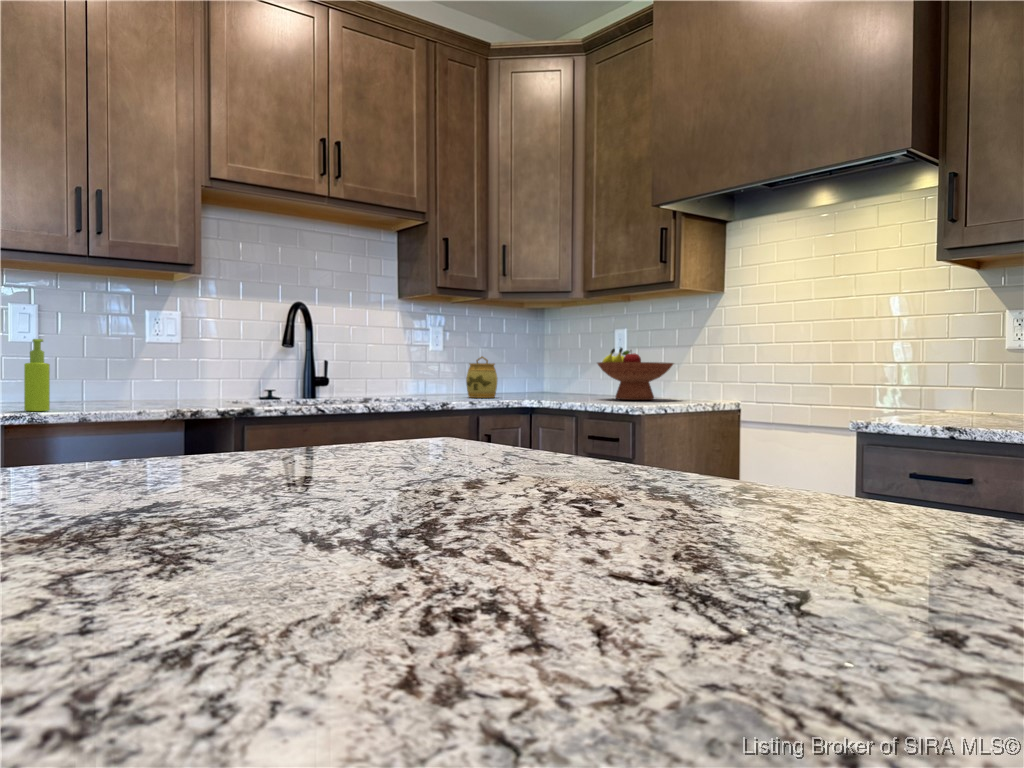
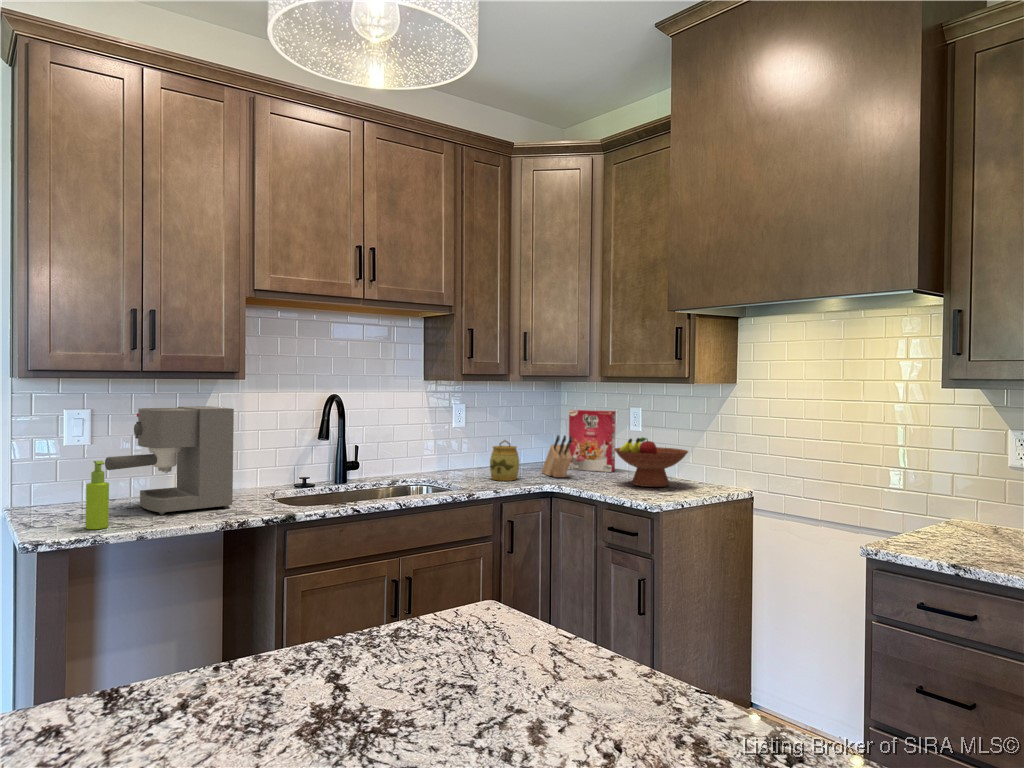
coffee maker: none [47,295,188,407] -> present [105,406,234,514]
cereal box: none [550,332,599,395] -> present [568,410,616,472]
knife block: none [522,351,553,397] -> present [542,435,573,477]

